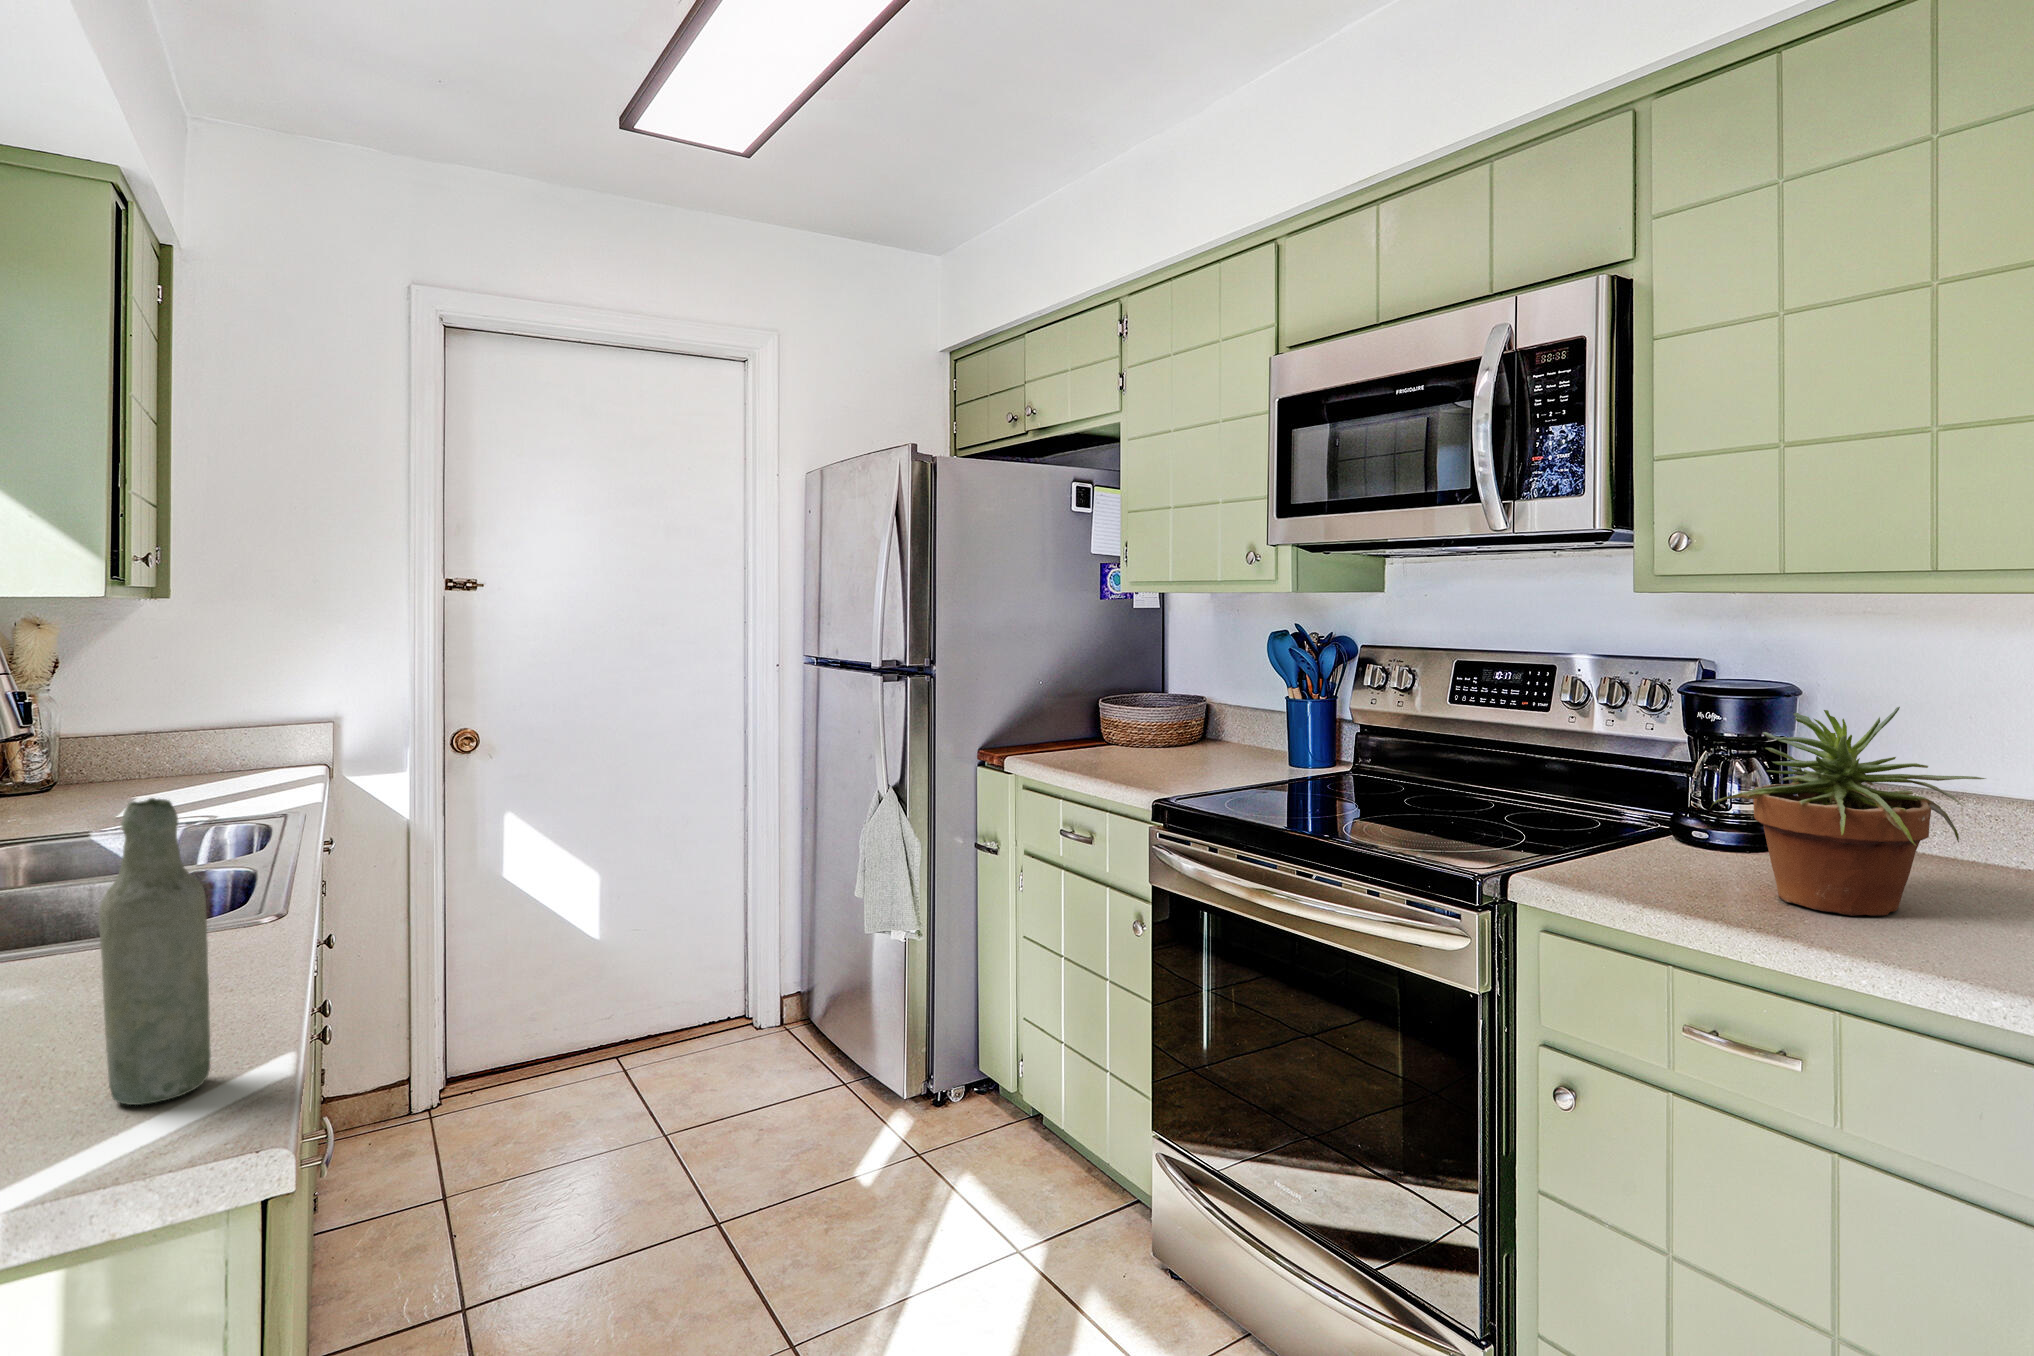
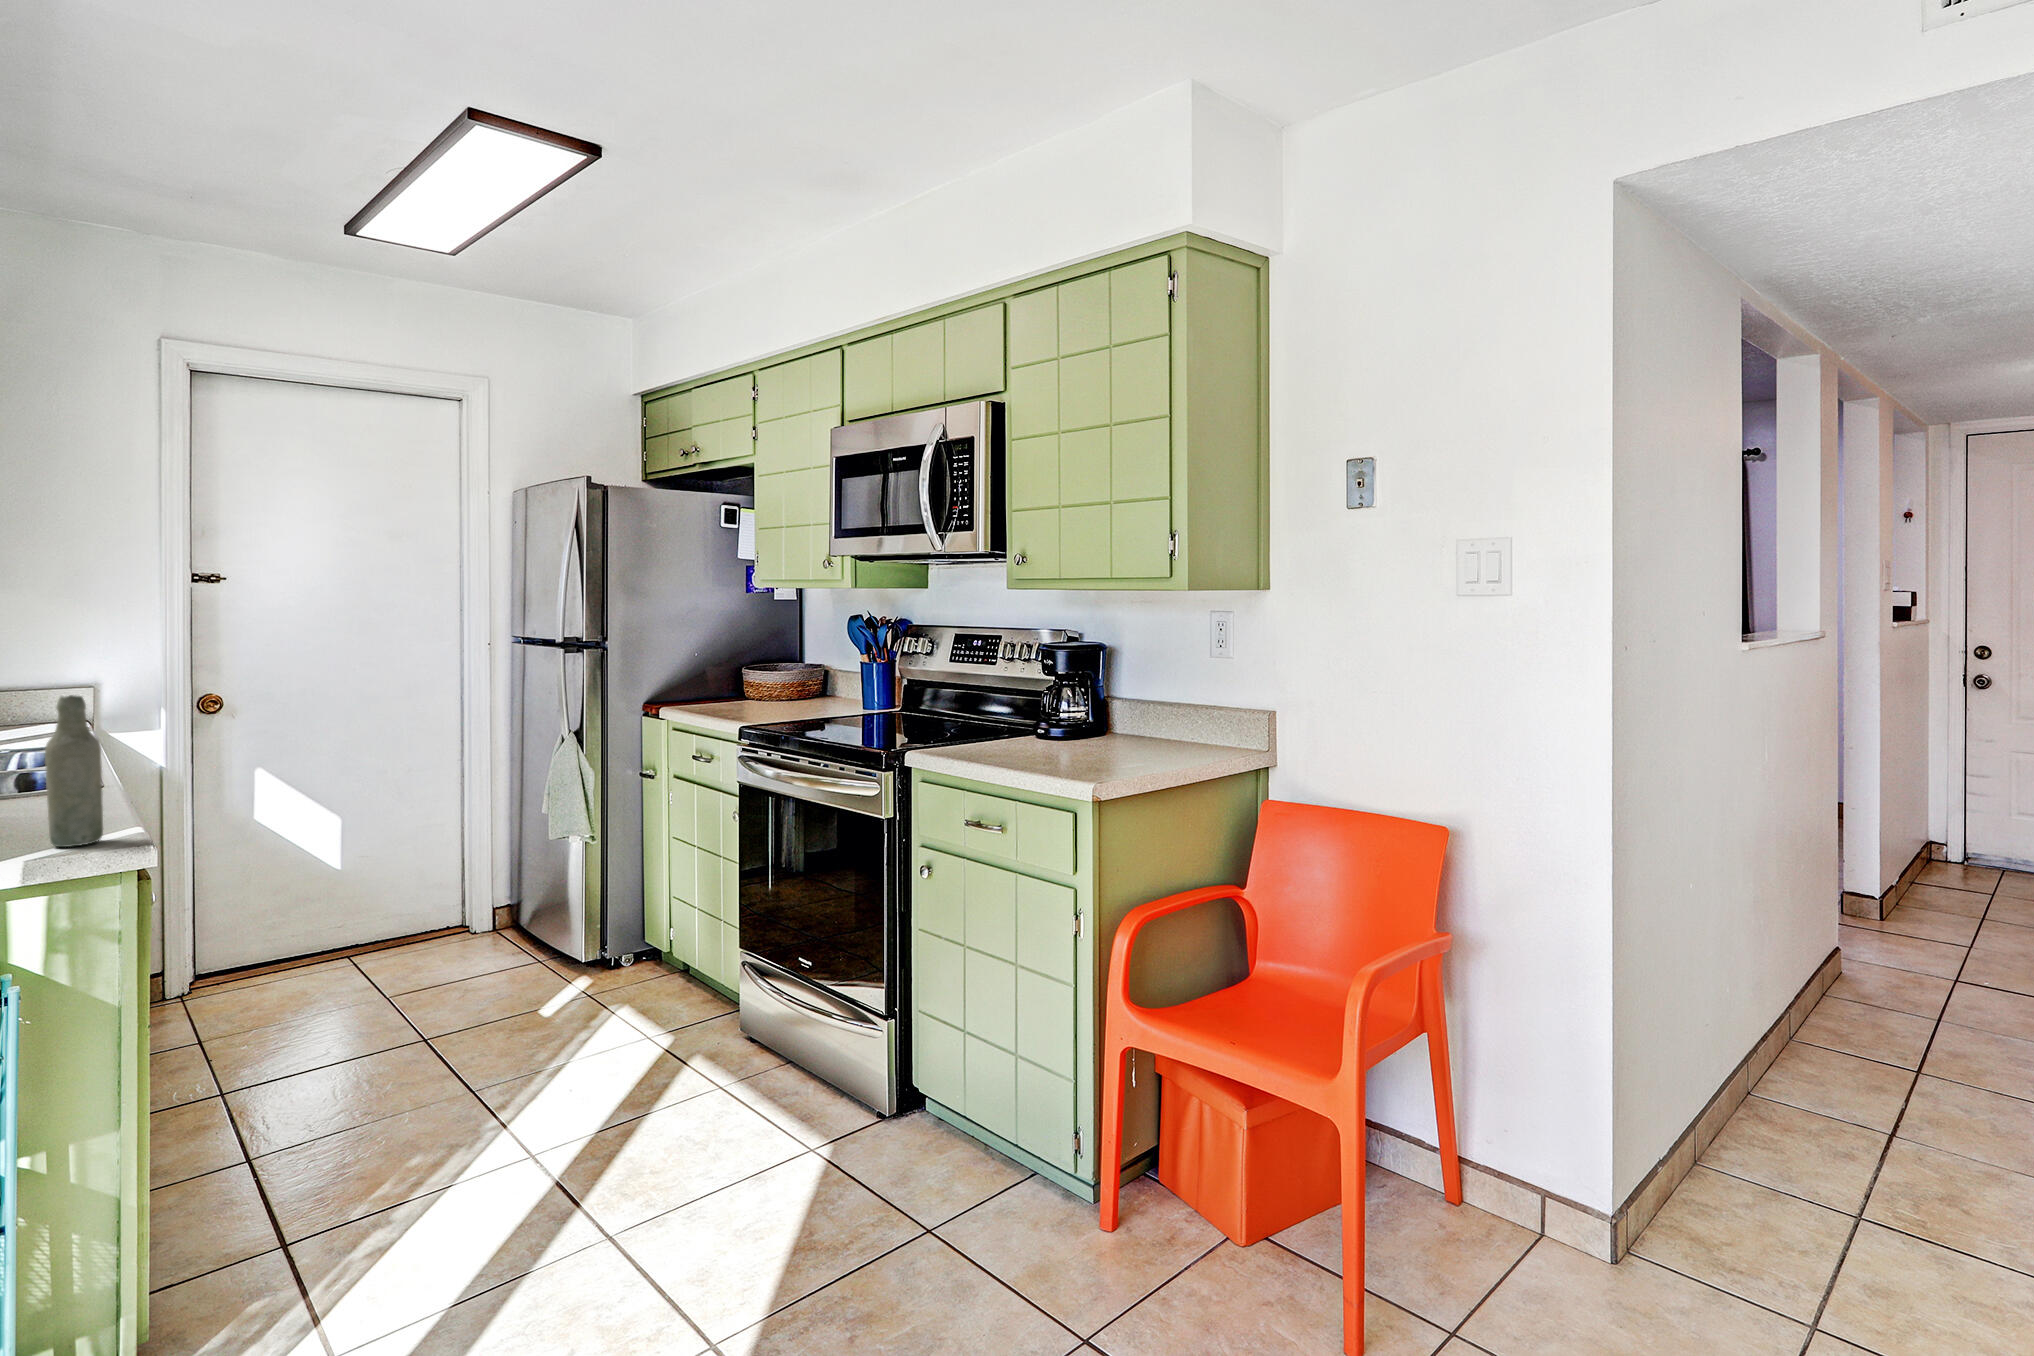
potted plant: present [1712,707,1986,916] -> none [1000,651,1133,760]

